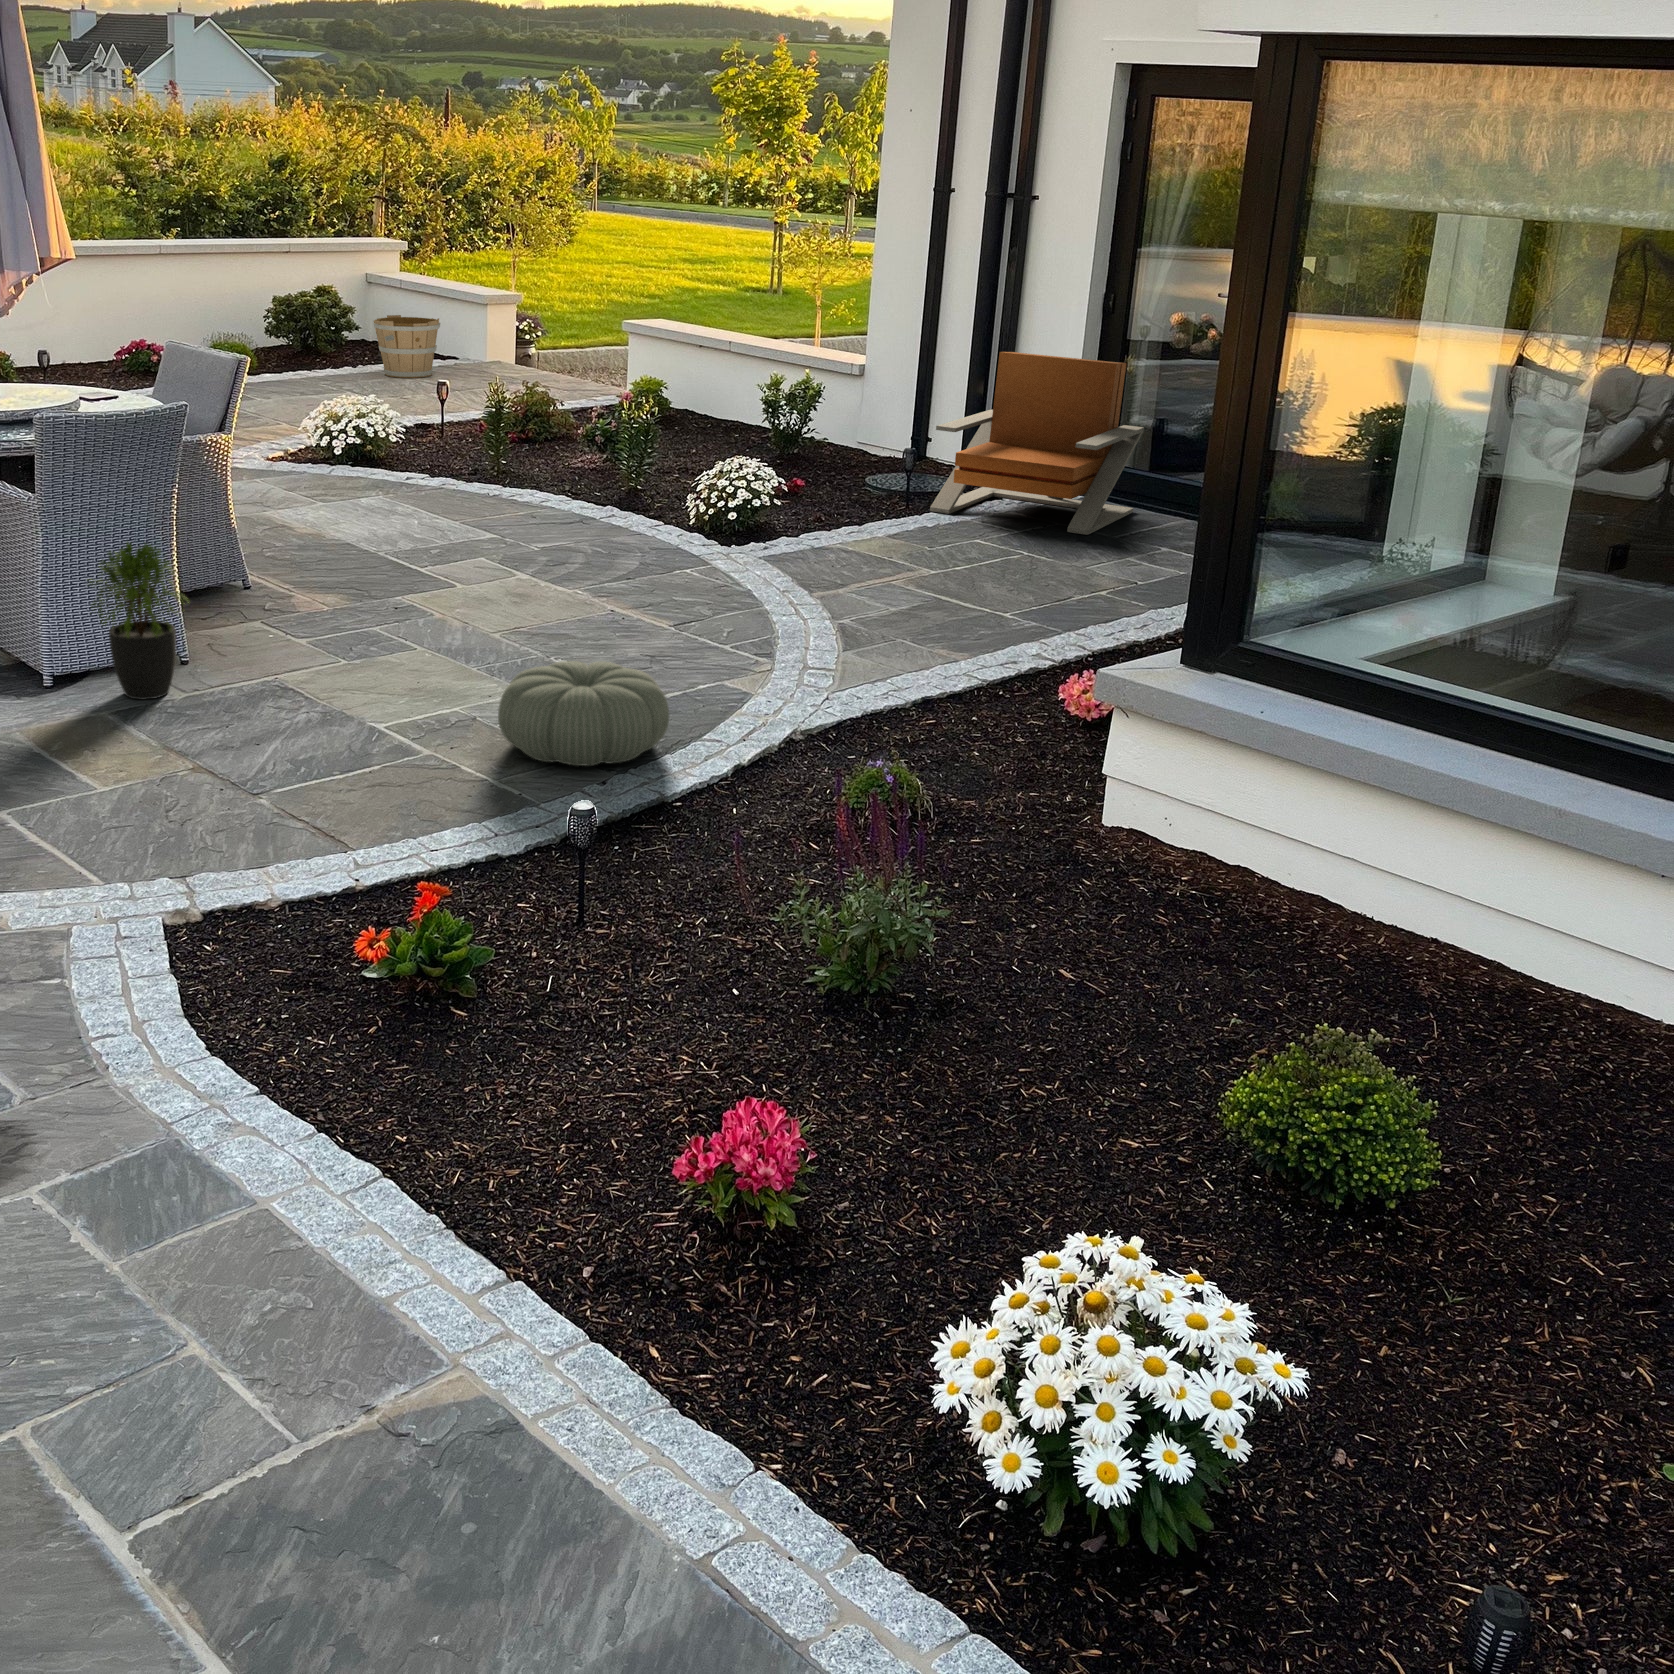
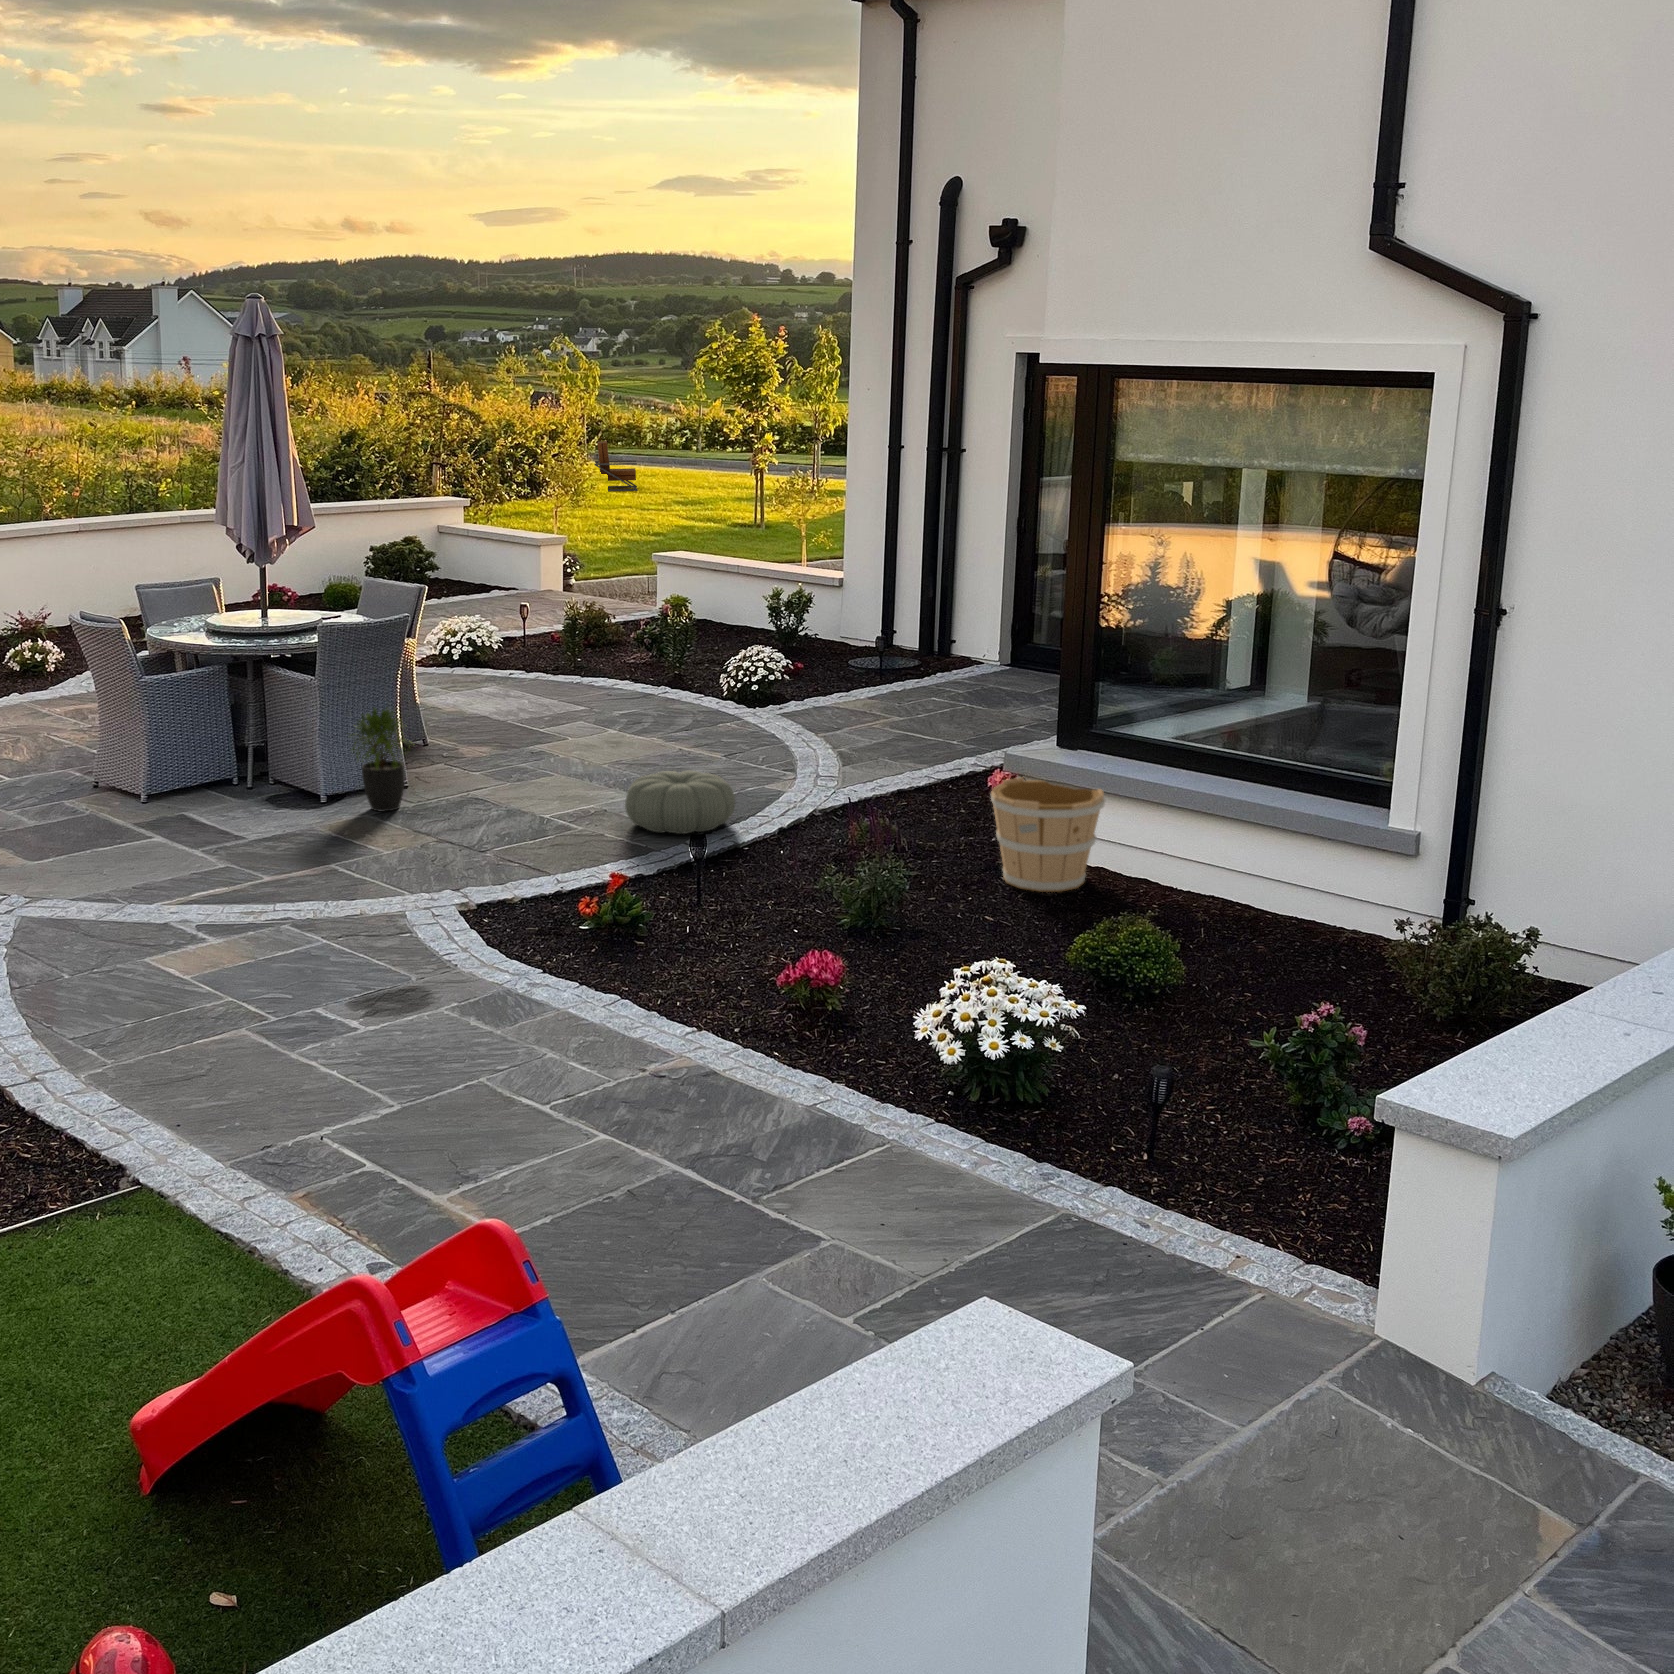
wooden bucket: present [374,315,440,378] -> present [991,778,1105,892]
lounge chair: present [930,352,1144,535] -> present [594,441,638,491]

